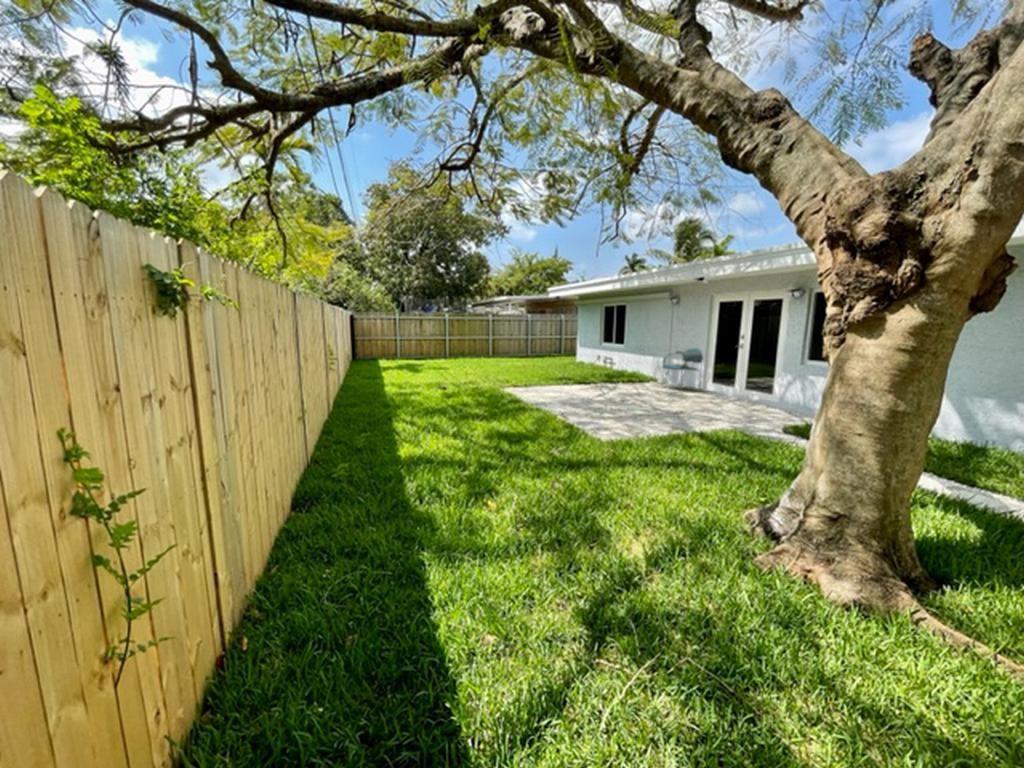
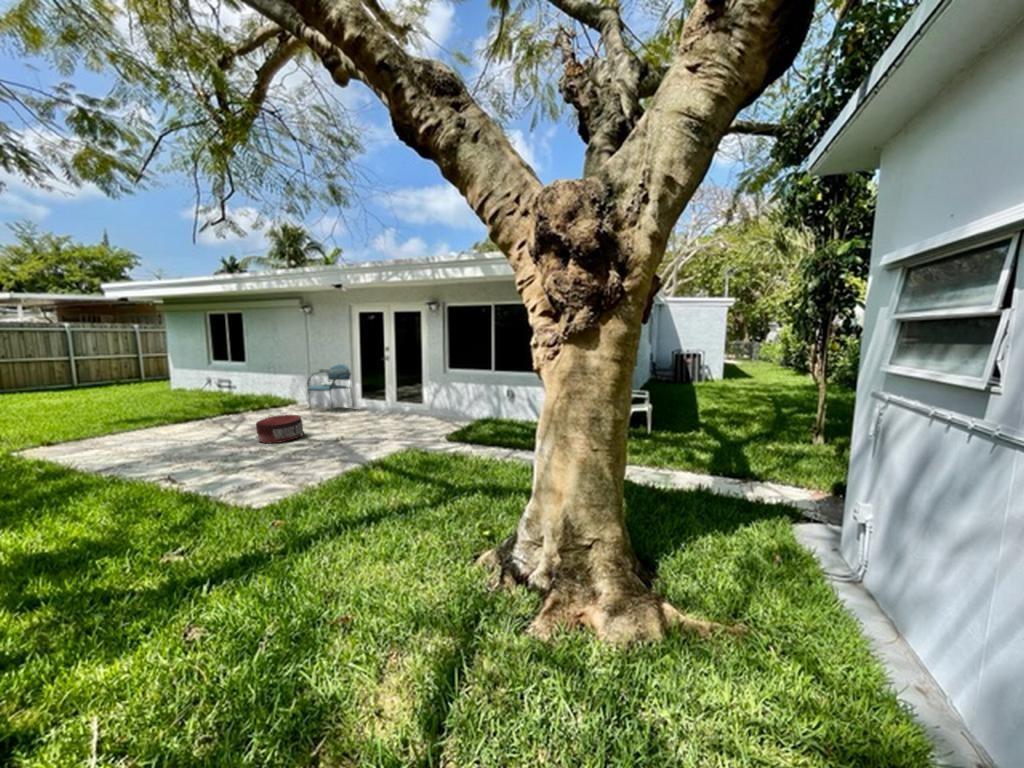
pouf: none [615,382,651,404] -> present [256,415,304,443]

